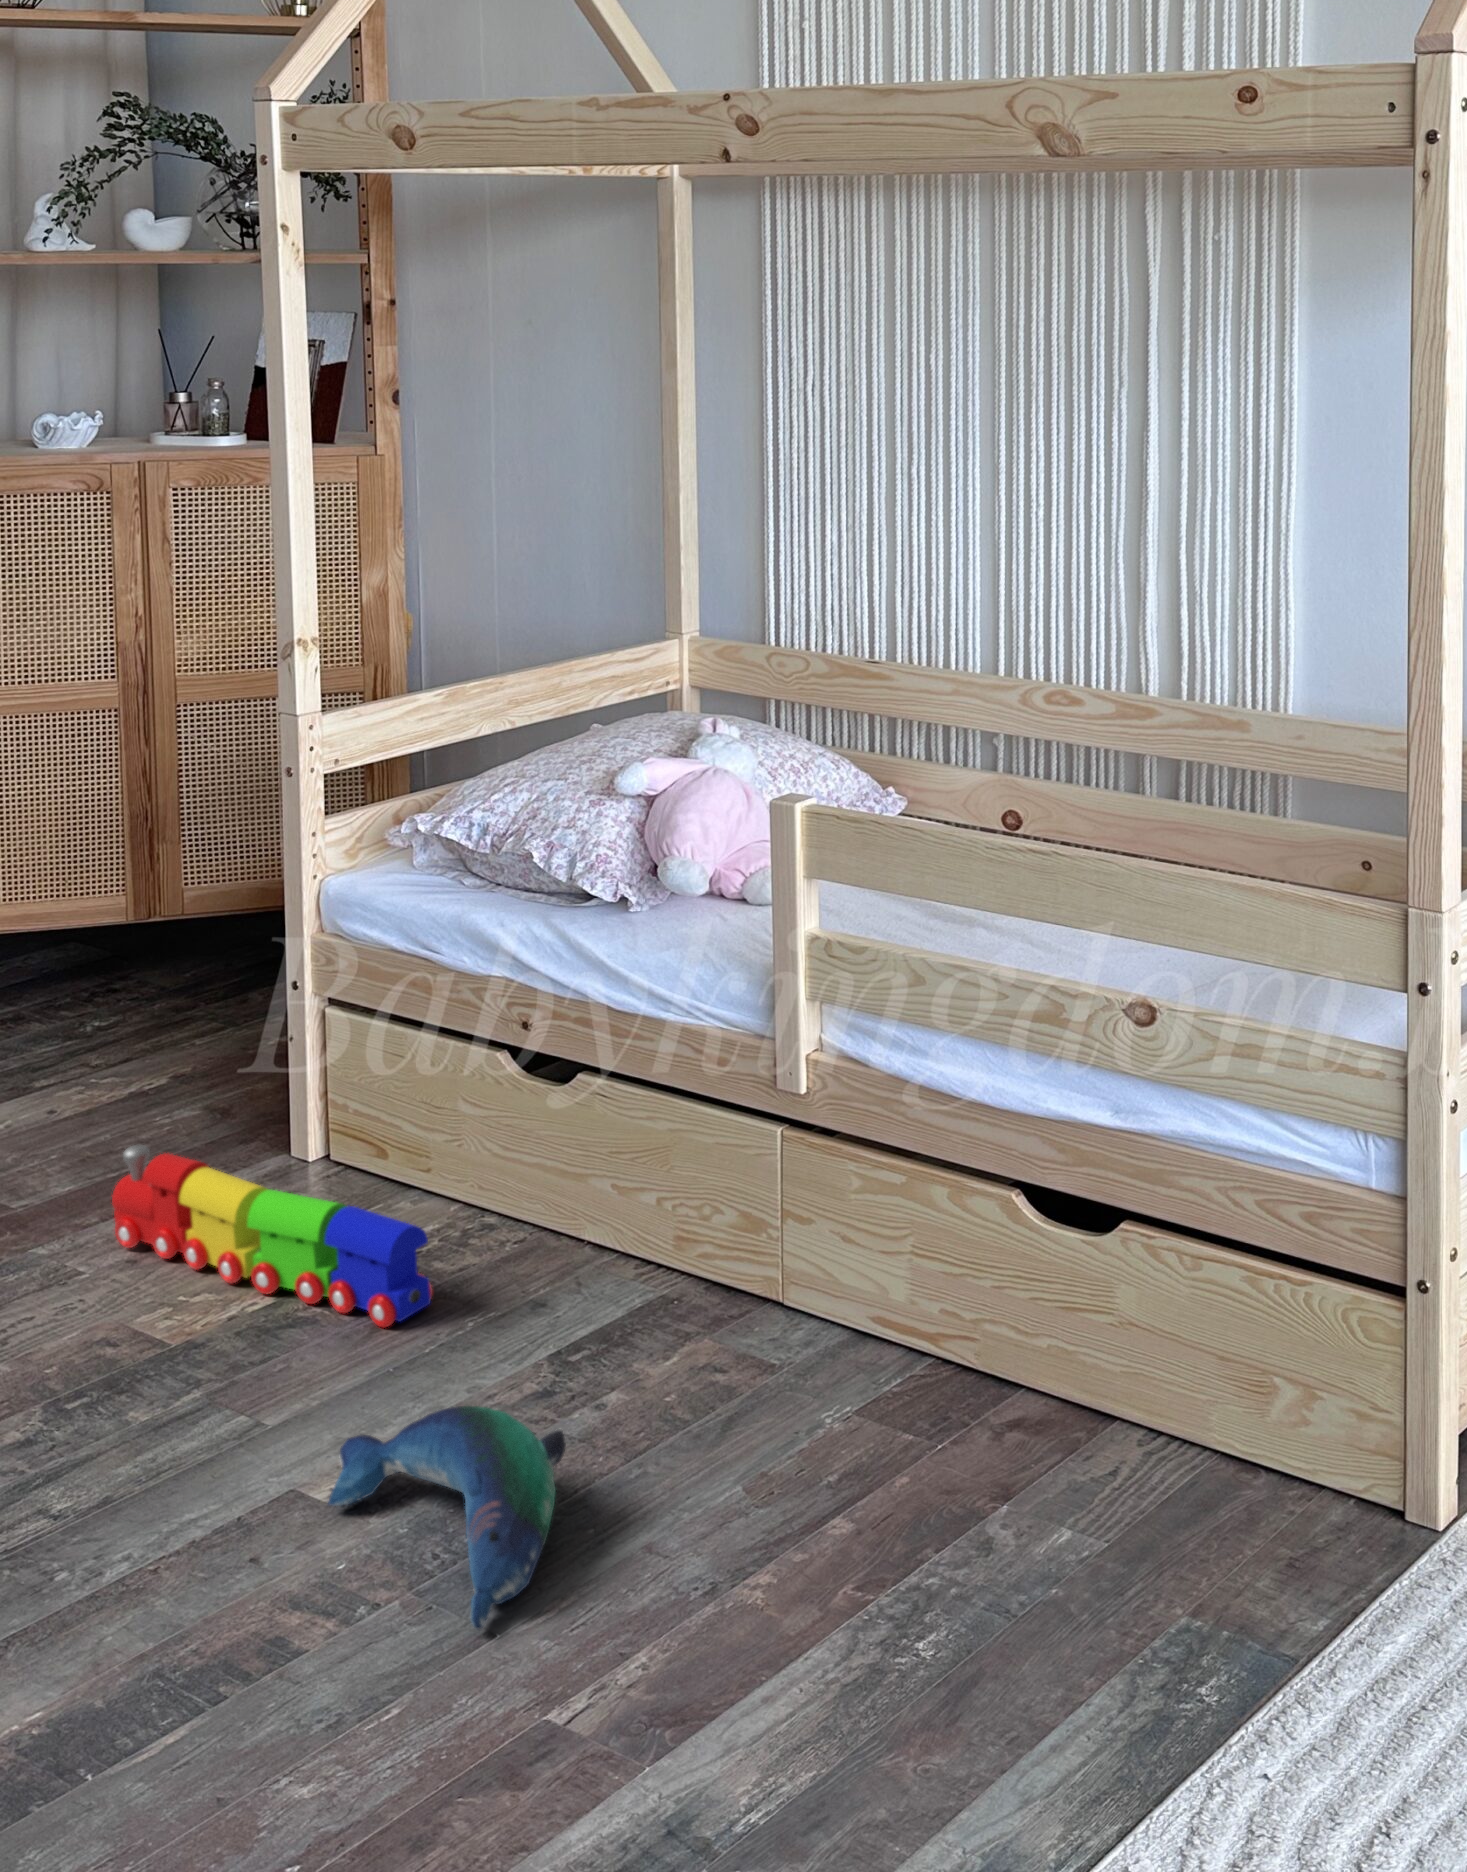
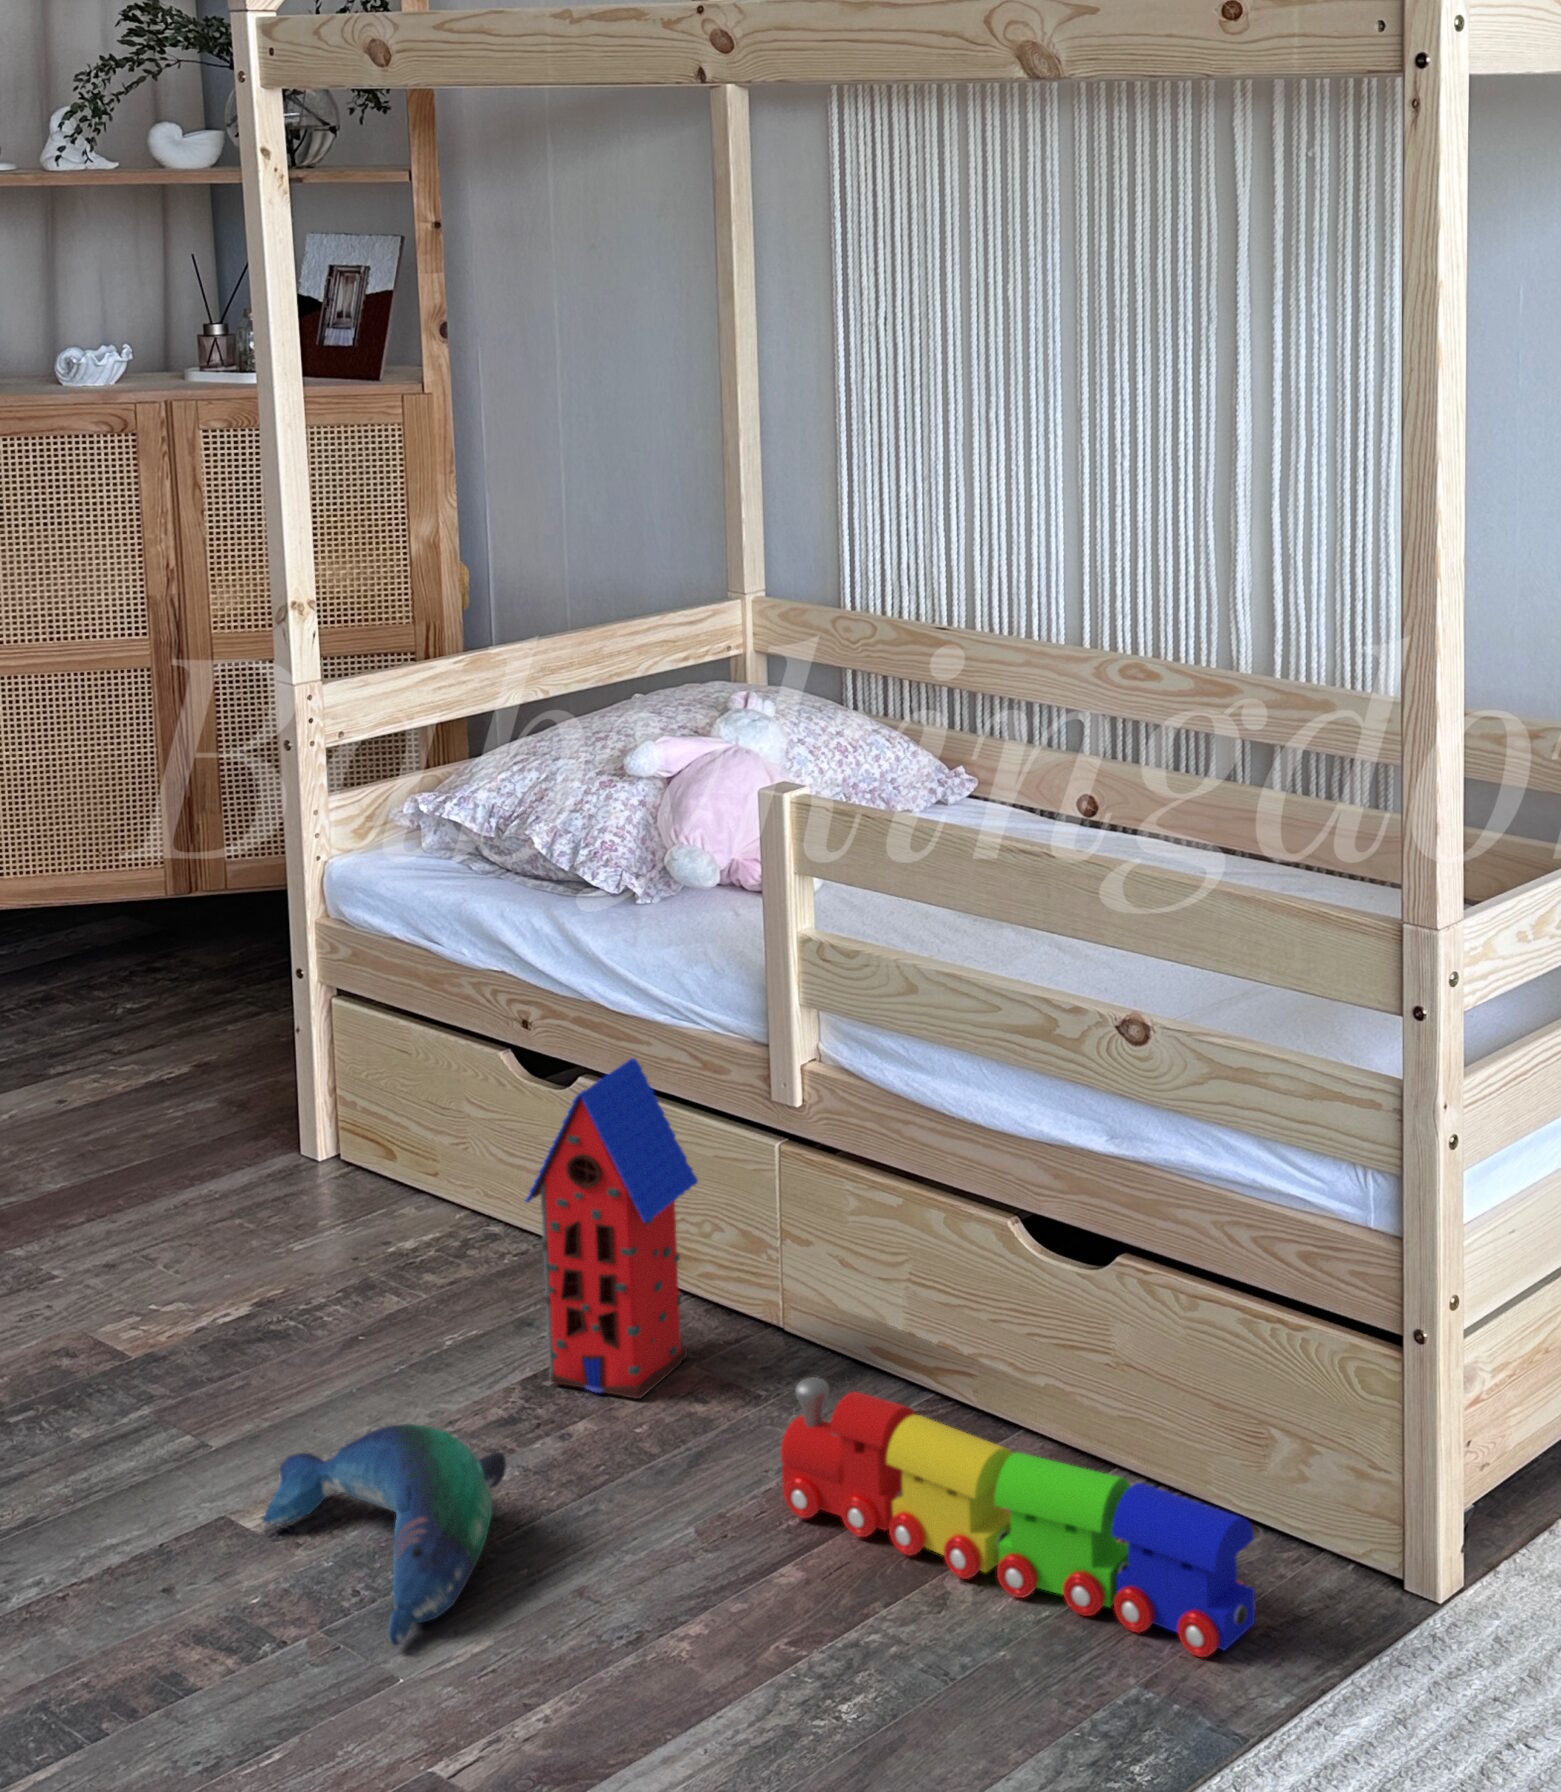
toy house: none [554,1051,712,1365] -> present [525,1058,698,1399]
toy train: present [112,1145,432,1328] -> present [781,1377,1255,1657]

